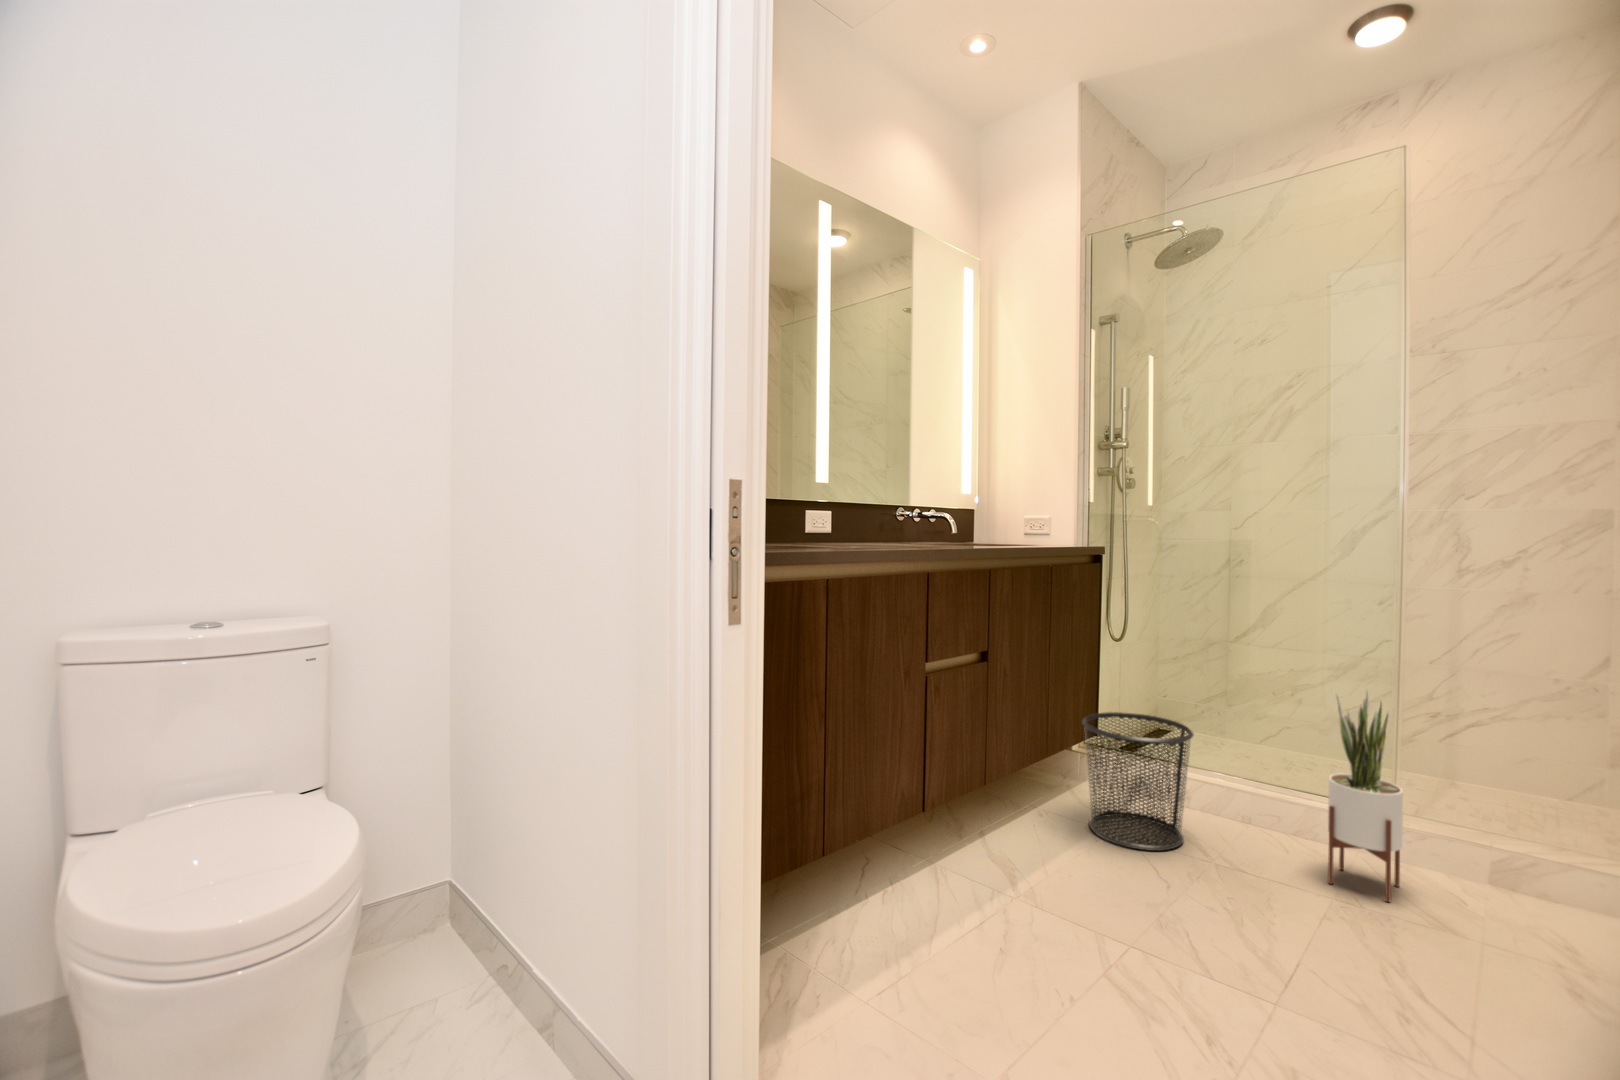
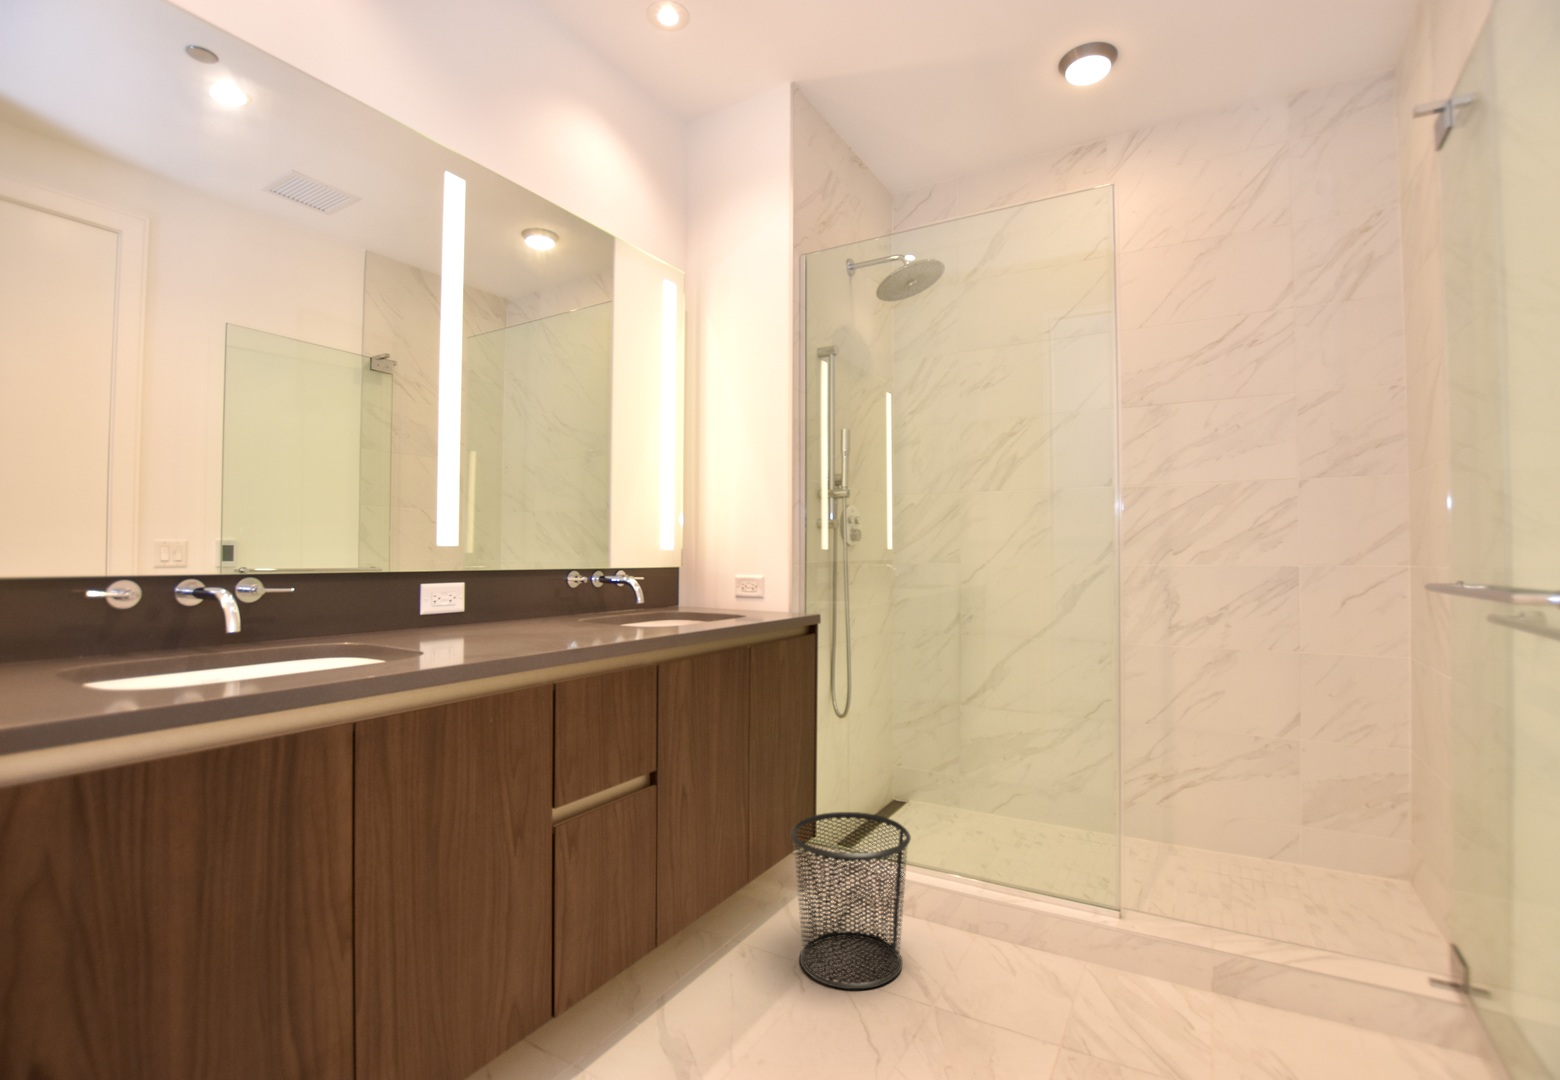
potted plant: present [1328,691,1403,902] -> none [1046,781,1115,1027]

